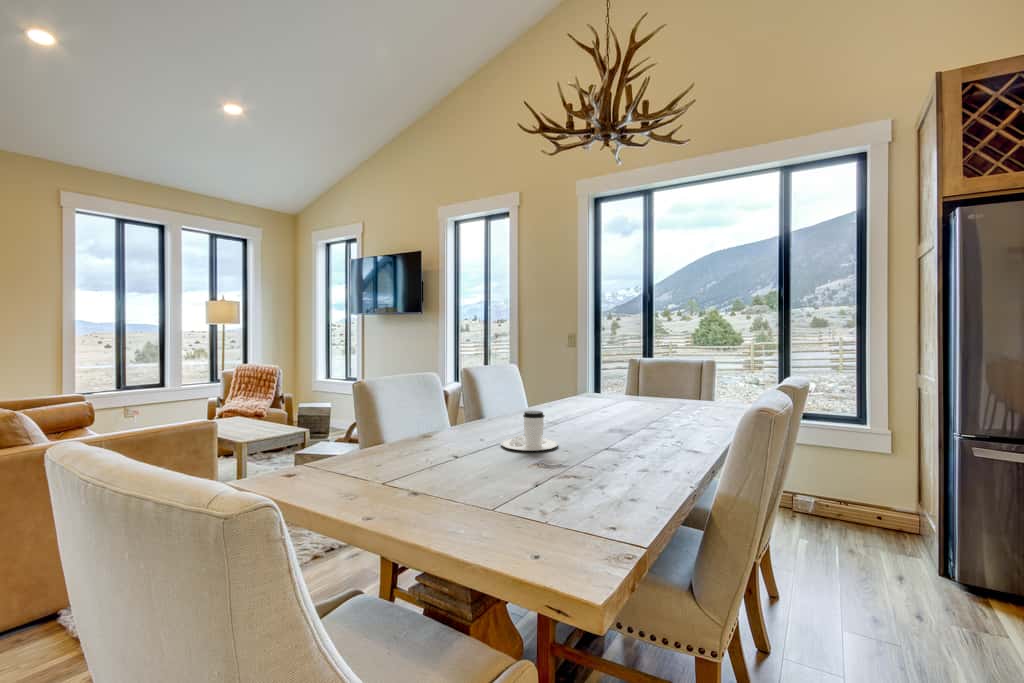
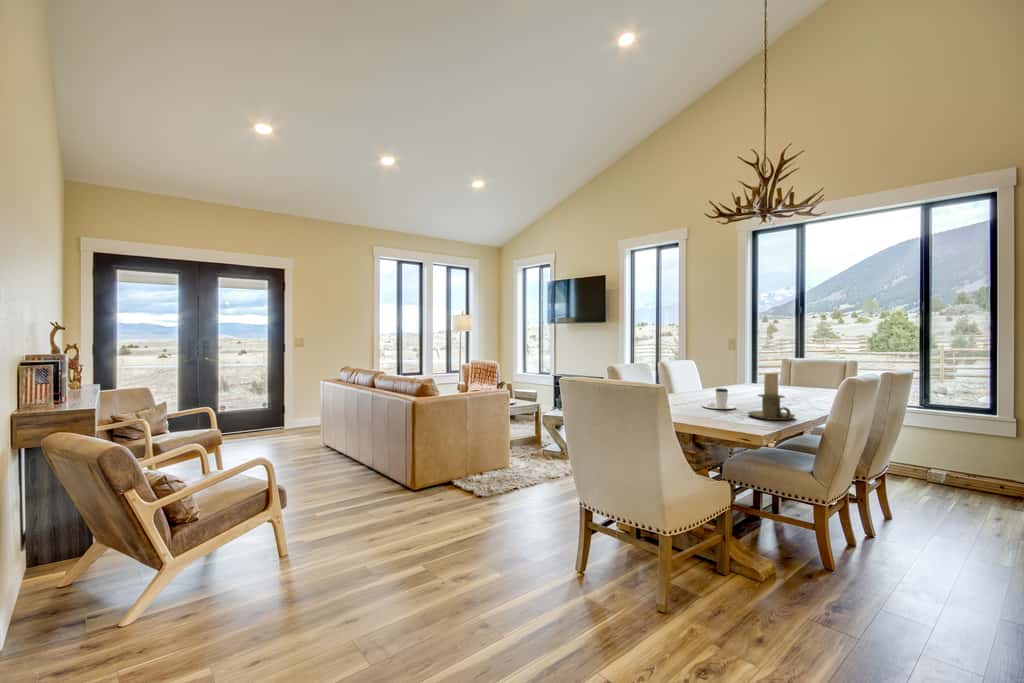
candle holder: none [574,383,657,477] -> present [748,373,795,420]

